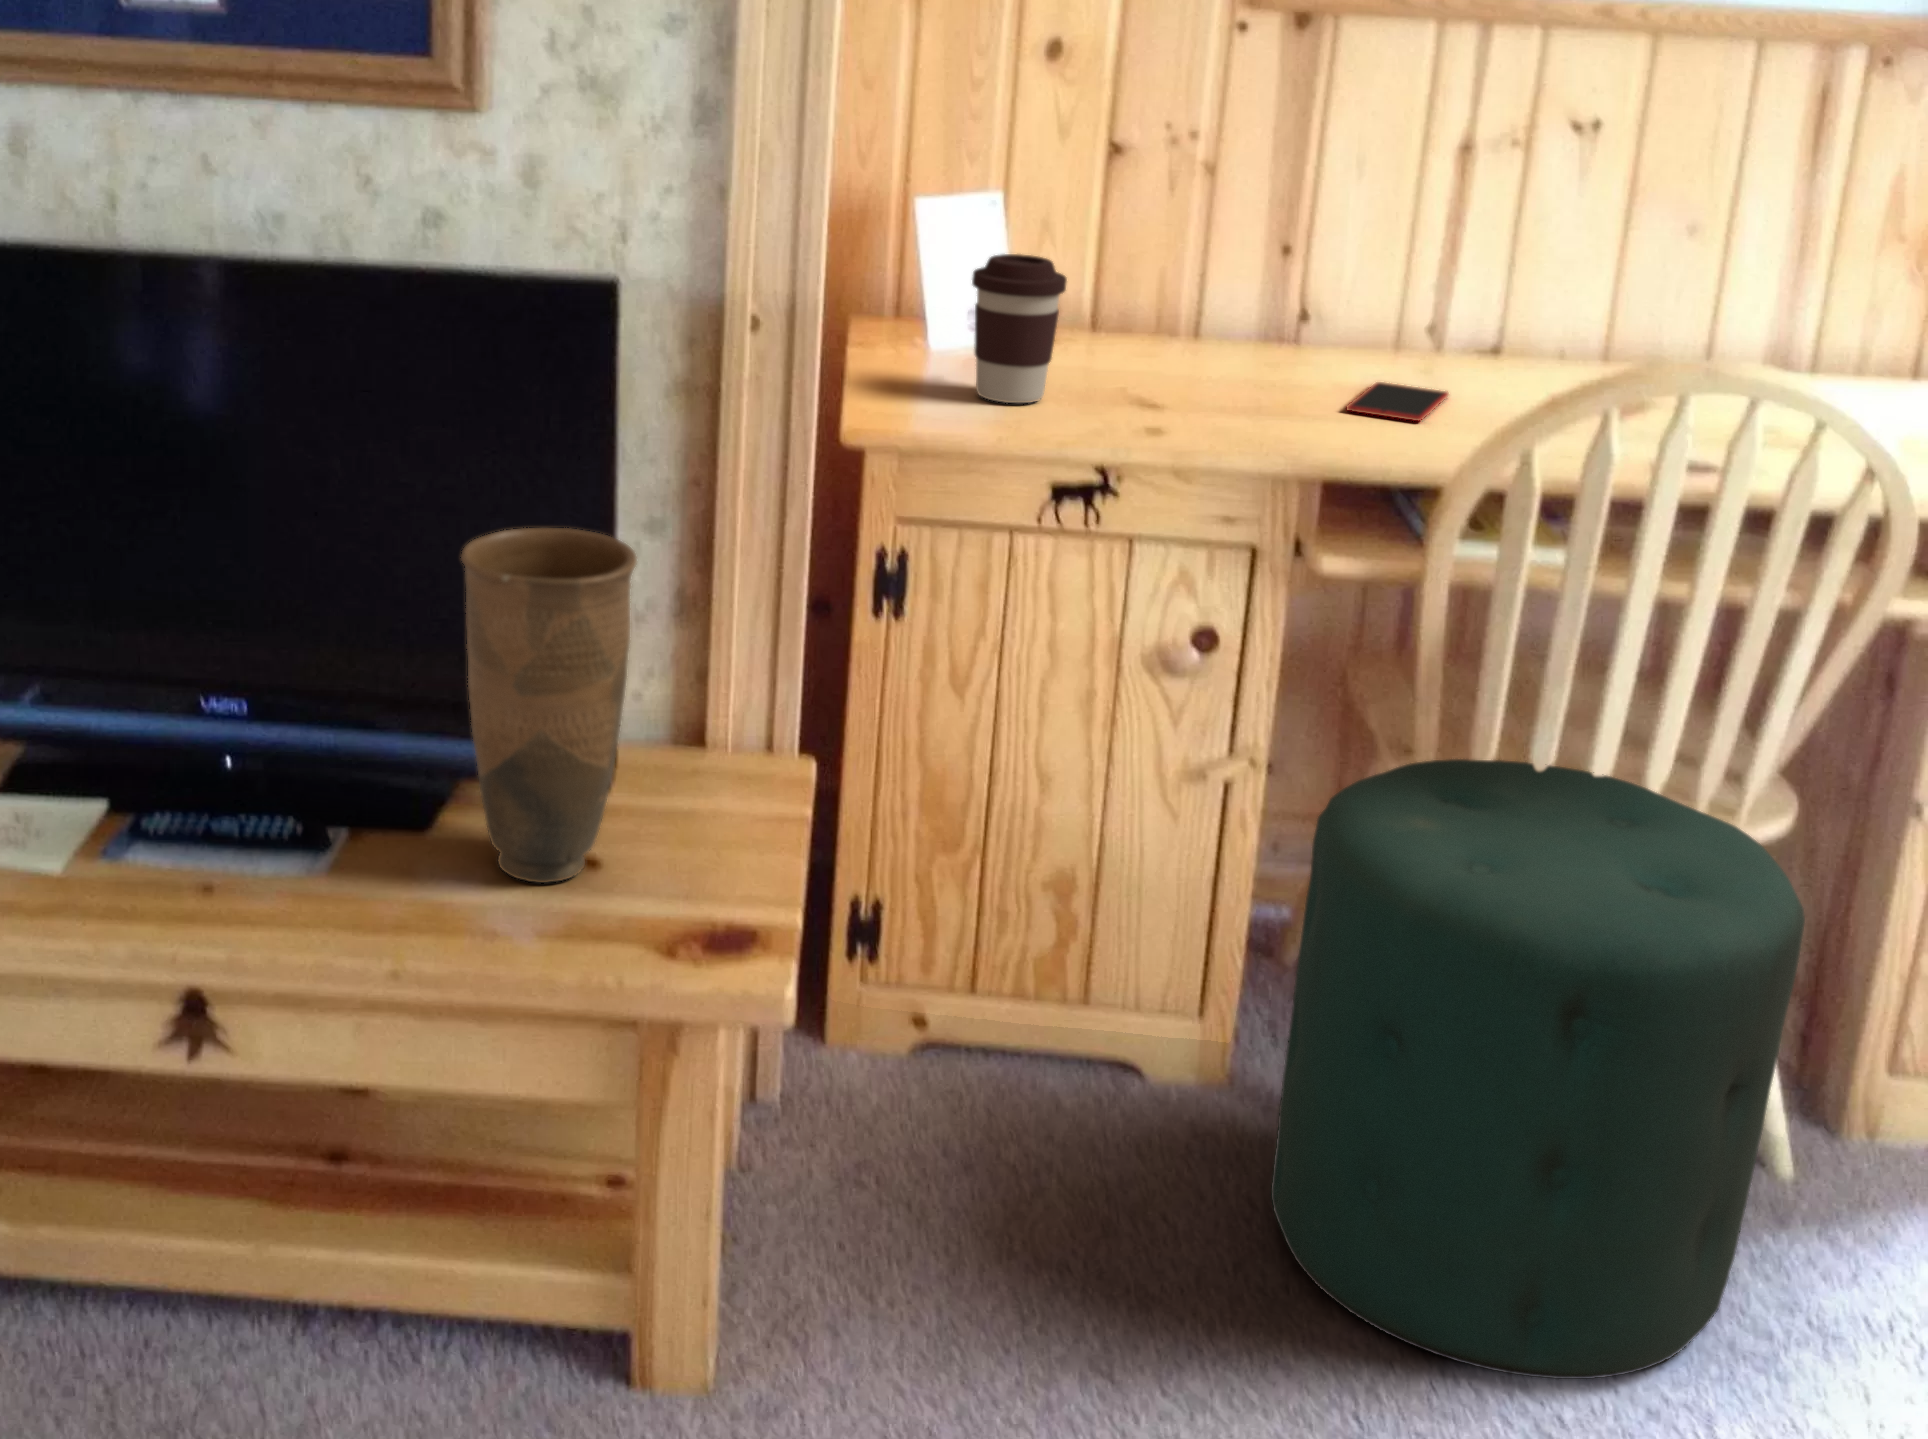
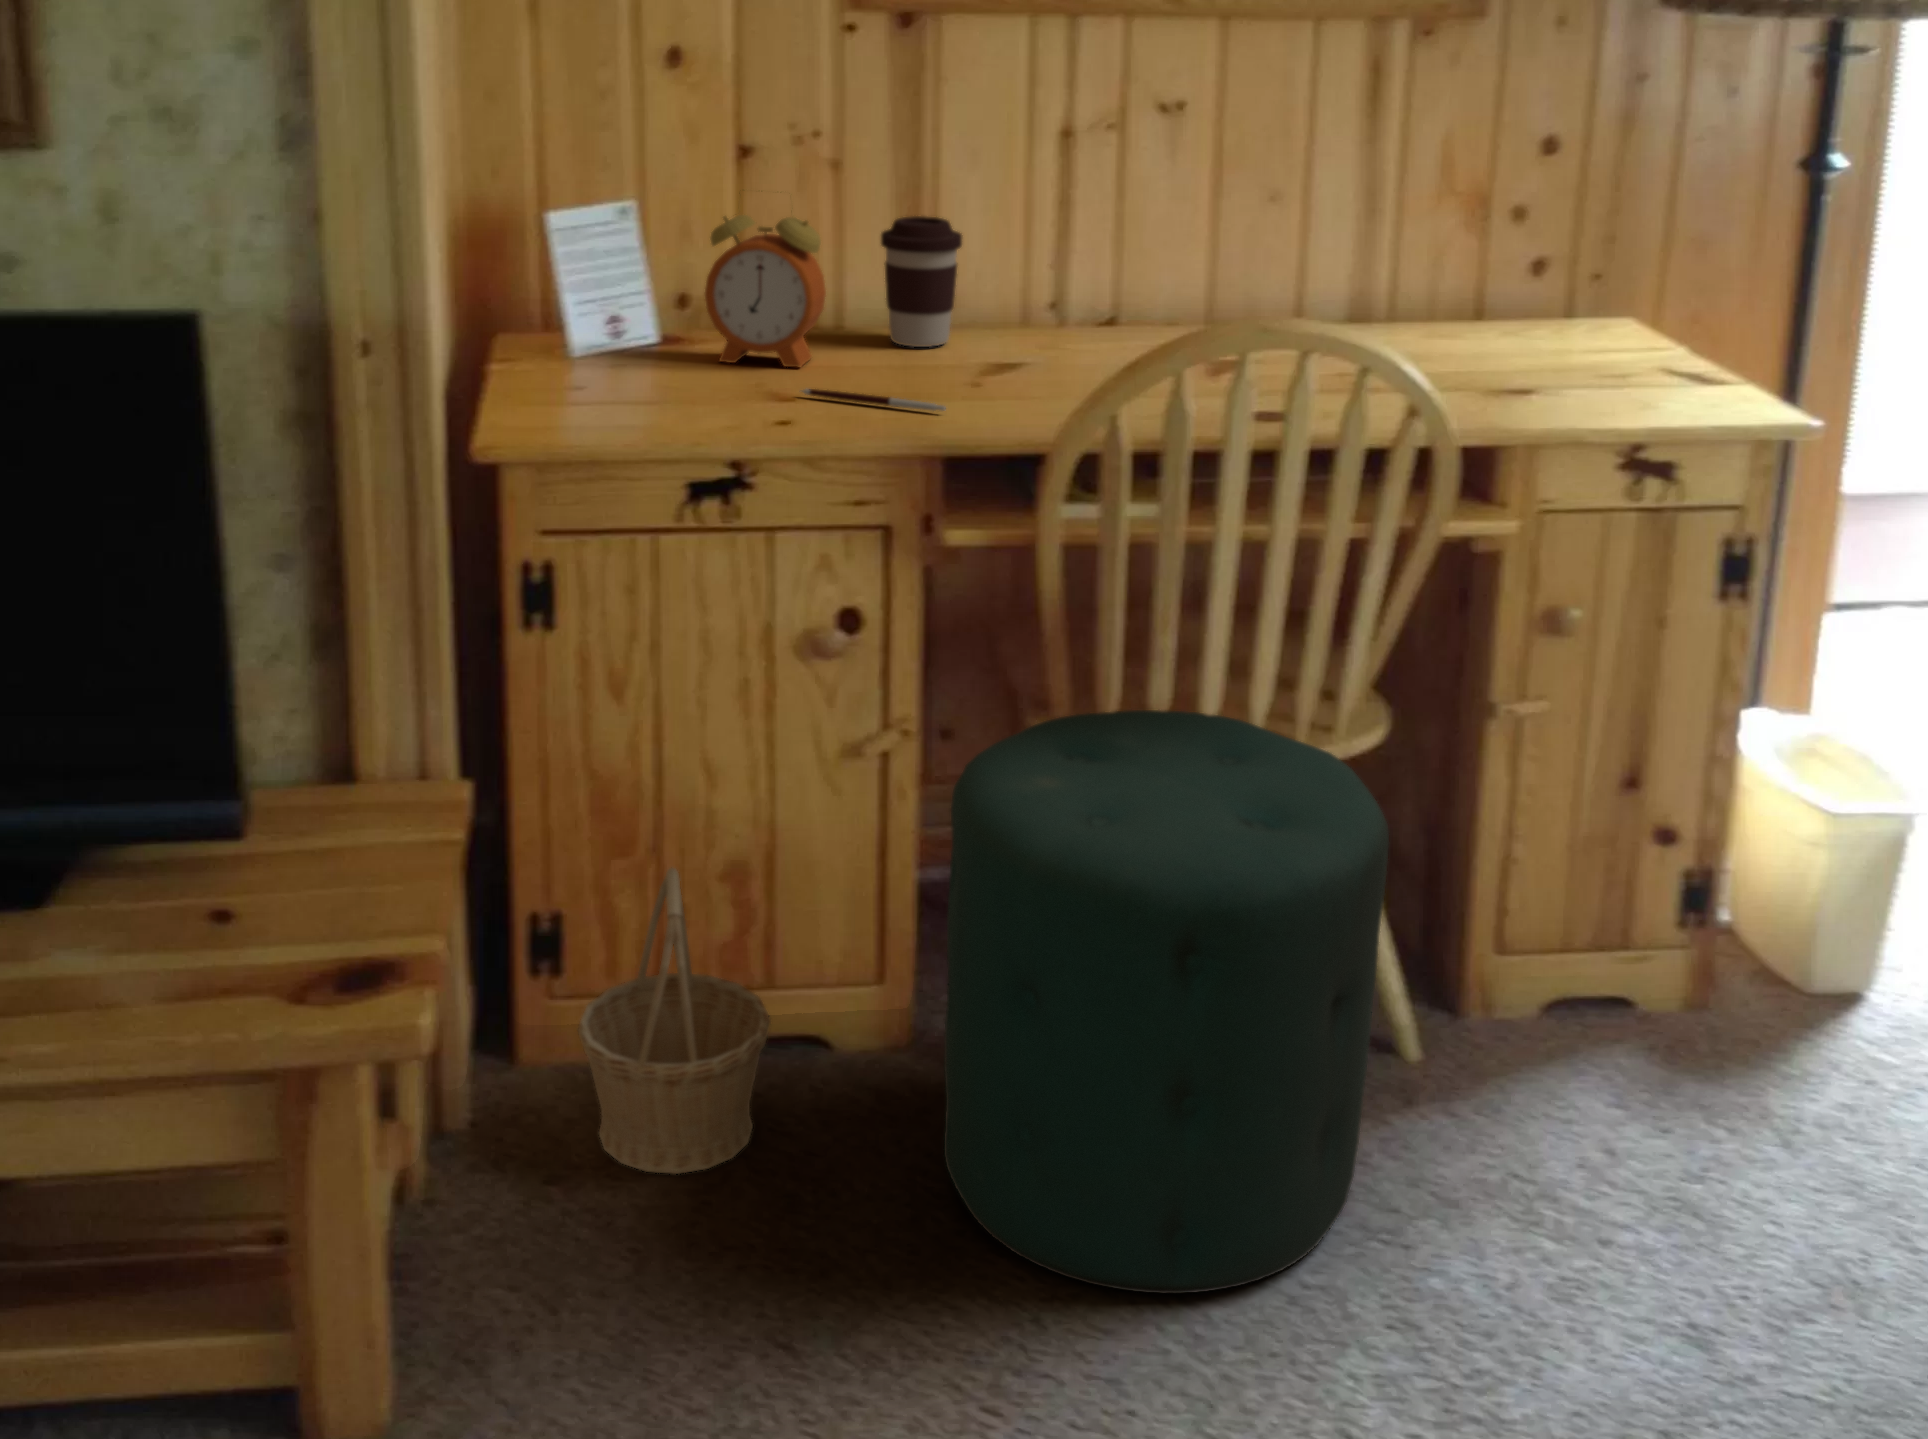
alarm clock: none [1075,191,1202,377] -> present [705,193,826,367]
coffee cup: present [972,254,1067,403] -> present [881,216,962,347]
smartphone: present [1346,382,1448,421] -> none [963,358,1061,395]
pen: none [1173,398,1331,431] -> present [802,389,946,411]
vase: present [461,528,637,883] -> none [44,576,237,946]
basket: none [899,872,1096,1182] -> present [578,868,771,1174]

